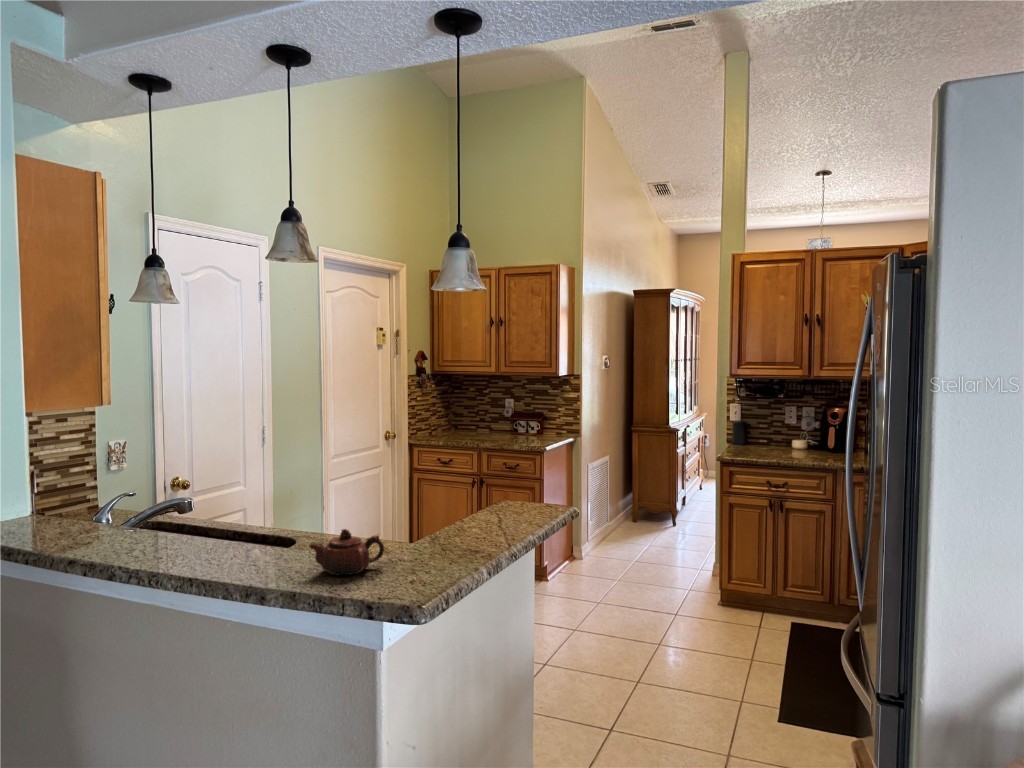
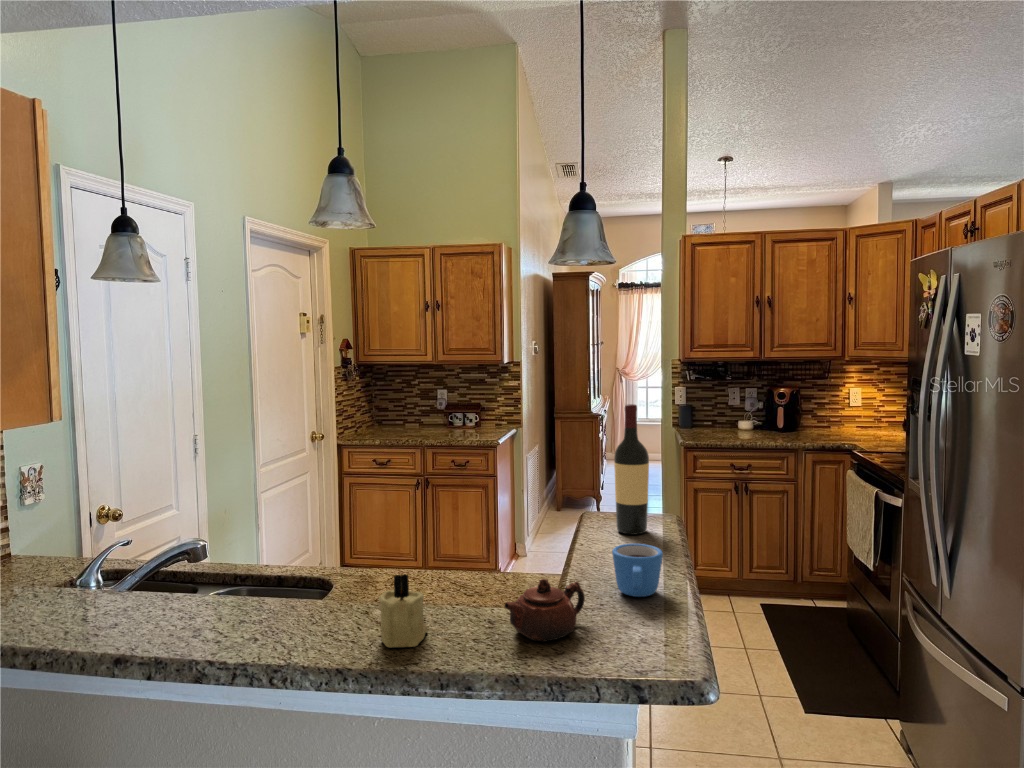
wine bottle: none [500,406,528,517] -> present [614,404,649,535]
mug: none [430,515,470,556] -> present [612,544,663,597]
candle: none [229,517,269,570] -> present [379,574,428,647]

